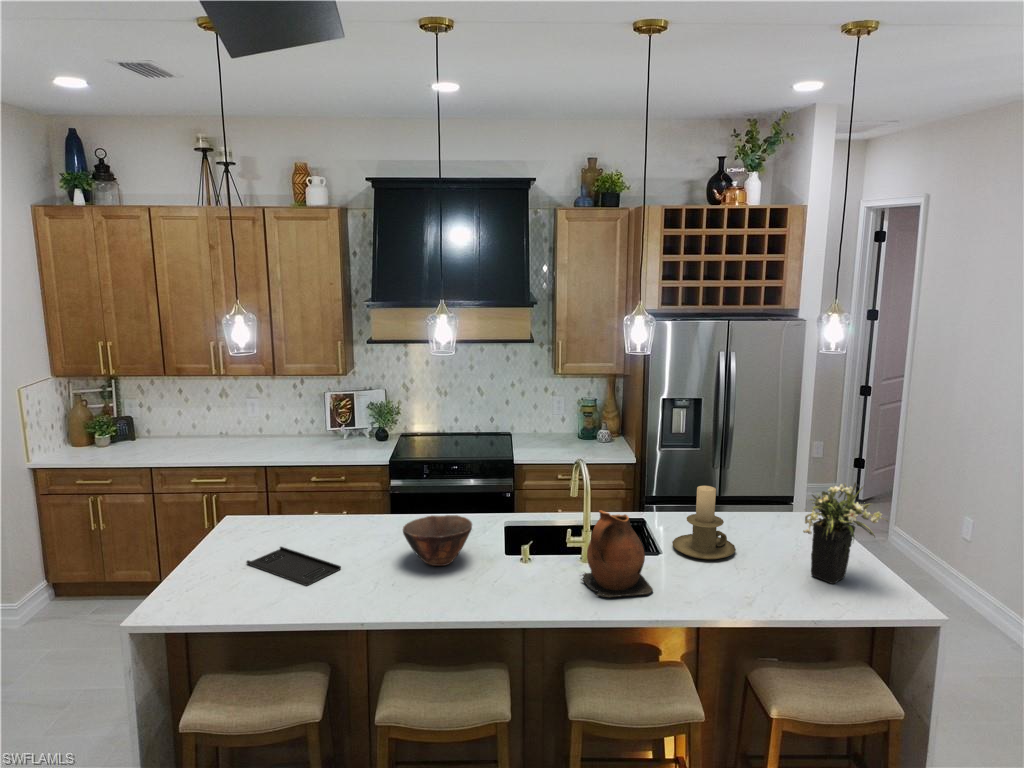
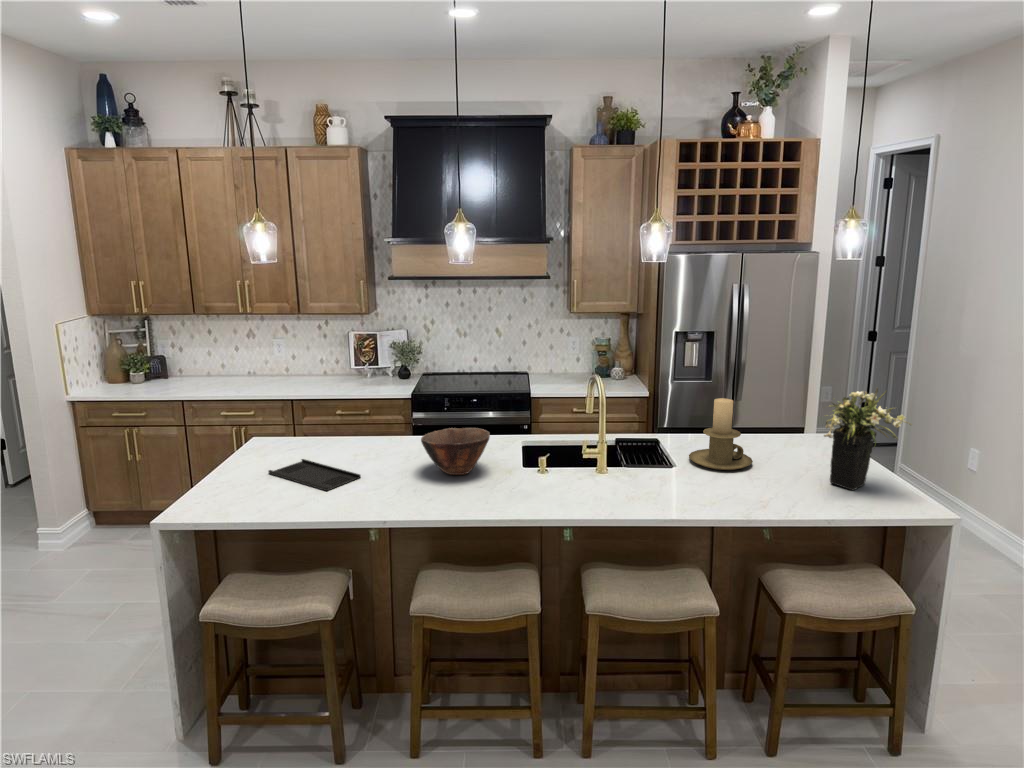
ceramic pitcher: present [583,510,653,597] -> none [597,414,671,501]

